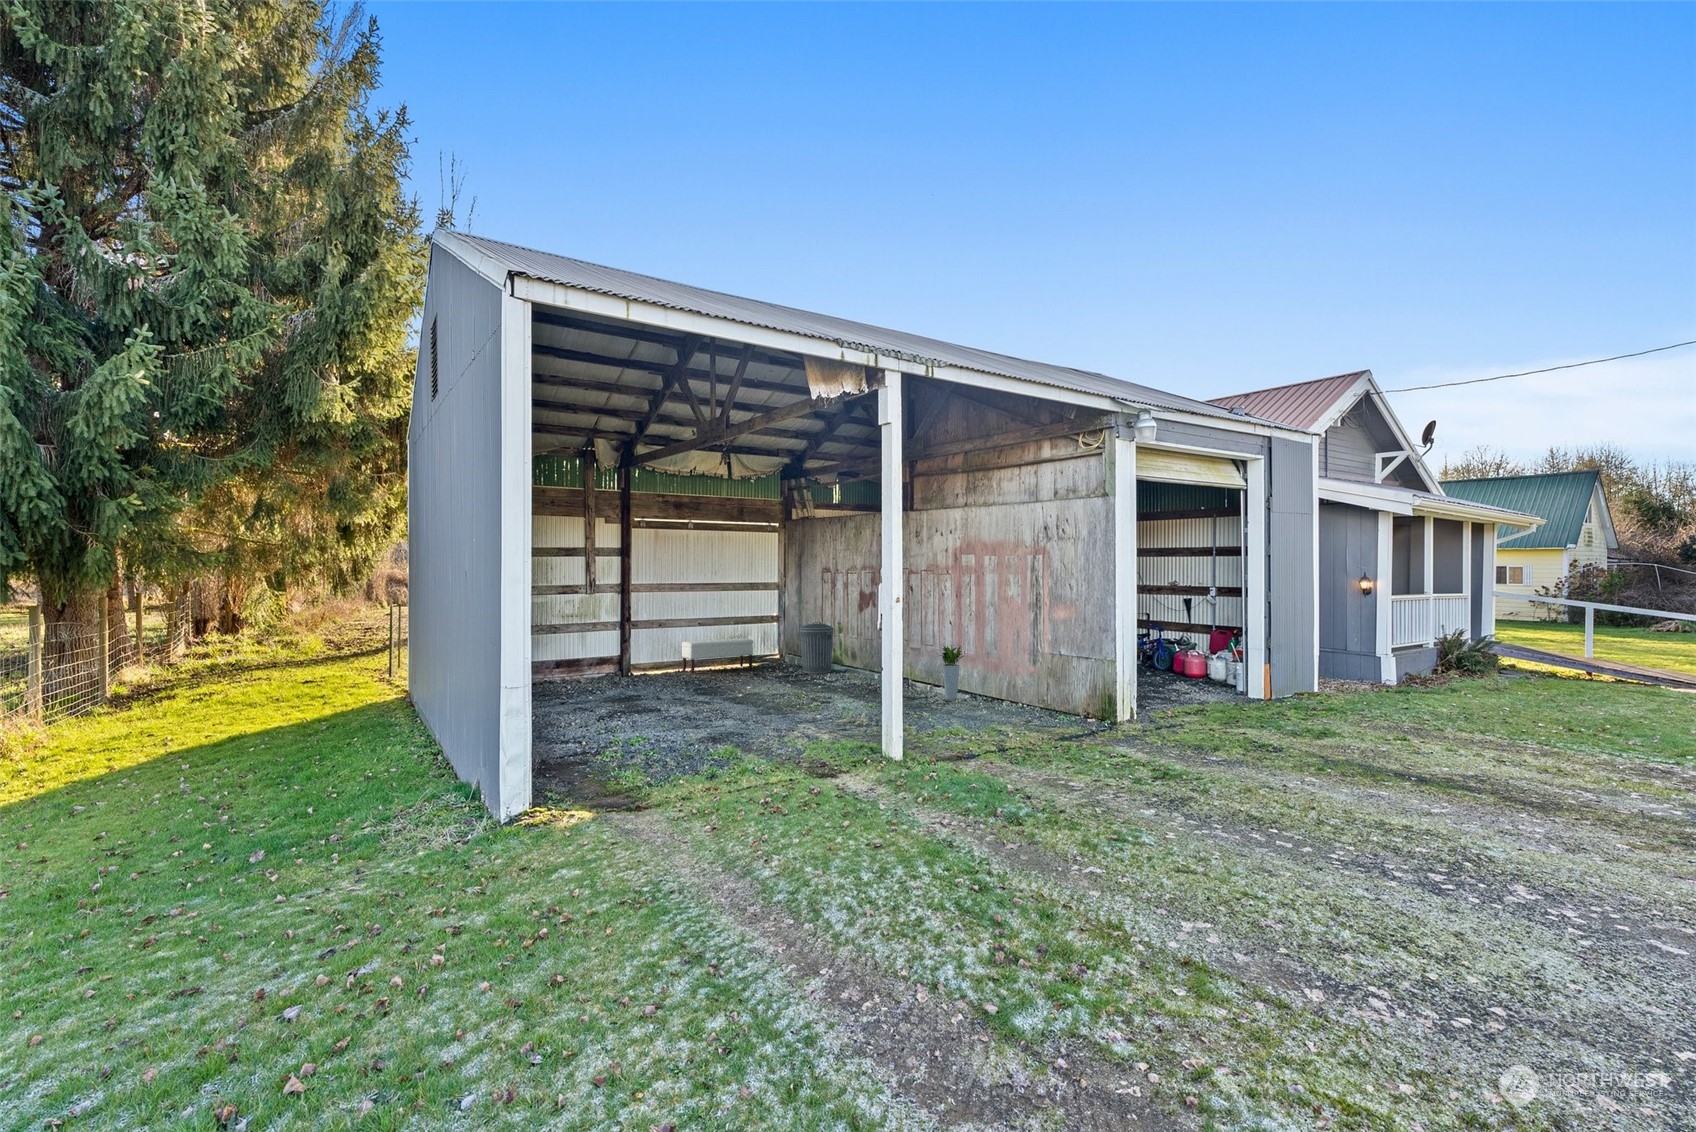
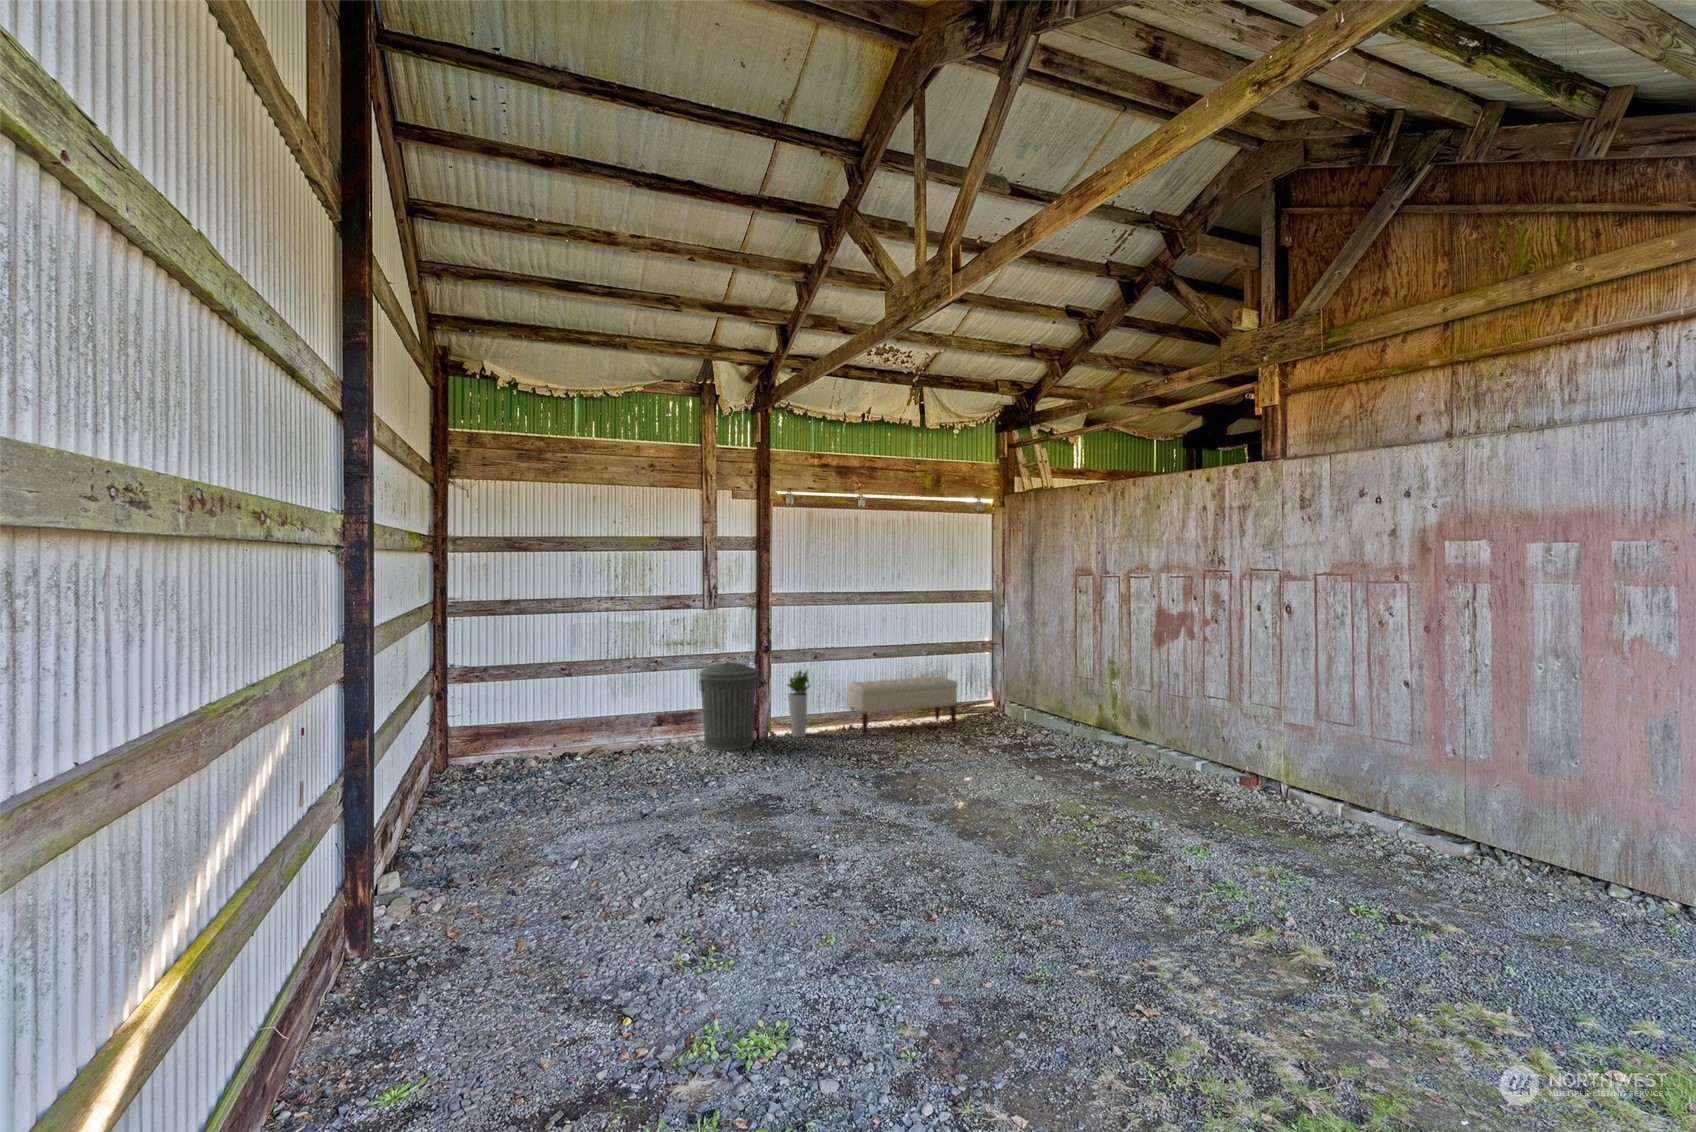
trash can: present [800,622,834,673] -> present [699,661,758,750]
planter: present [940,646,963,700] -> present [788,669,810,737]

